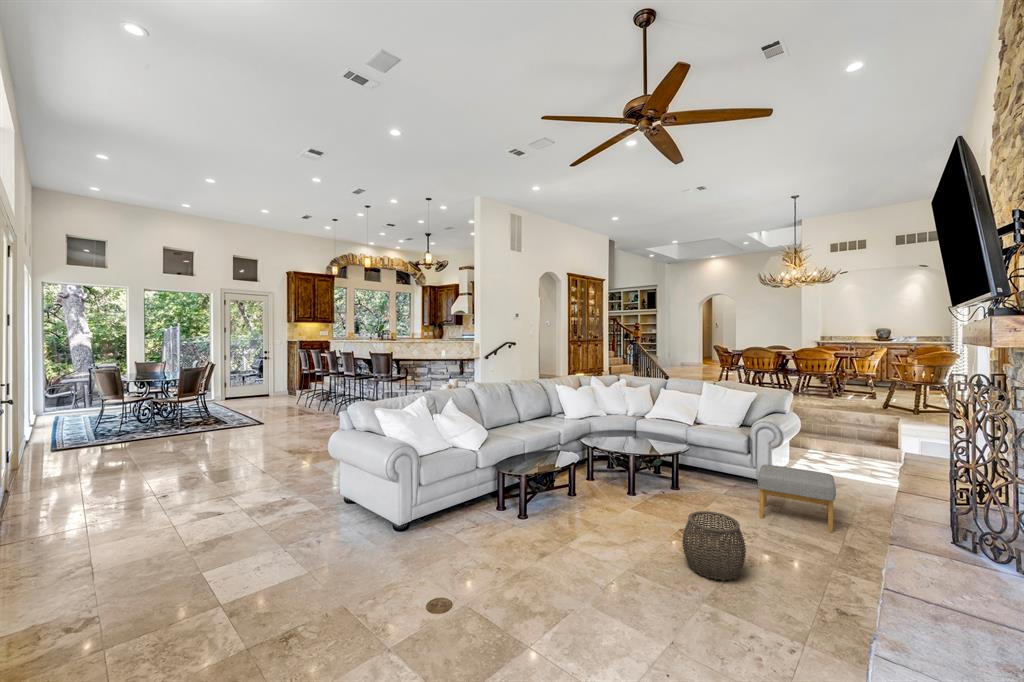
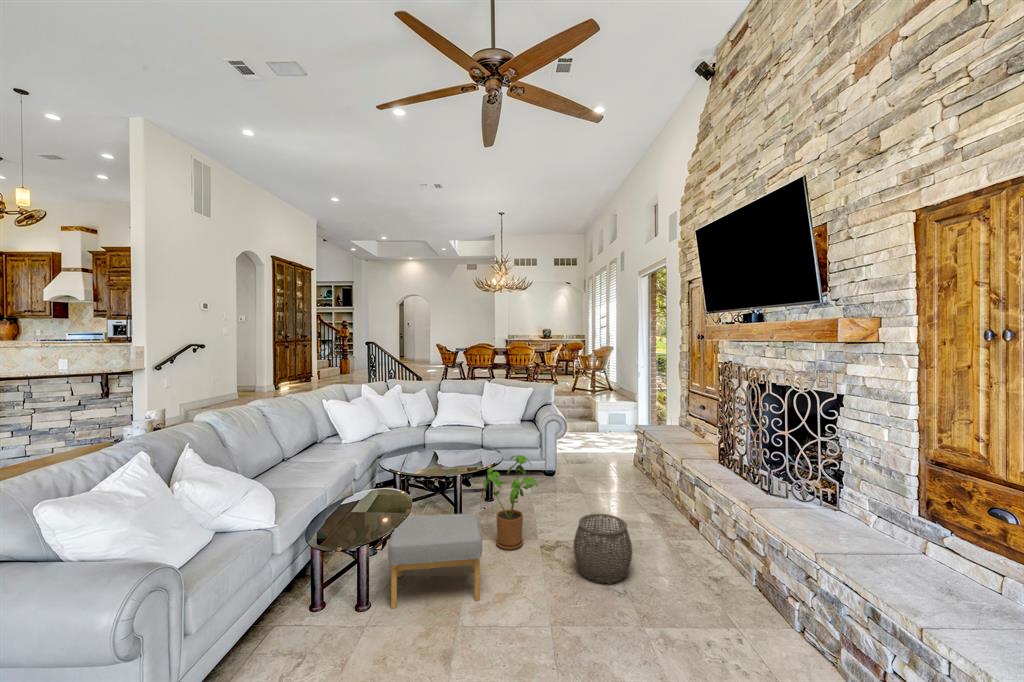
house plant: none [631,445,678,528] -> present [484,455,538,550]
footstool: present [758,465,836,532] -> present [388,513,482,609]

